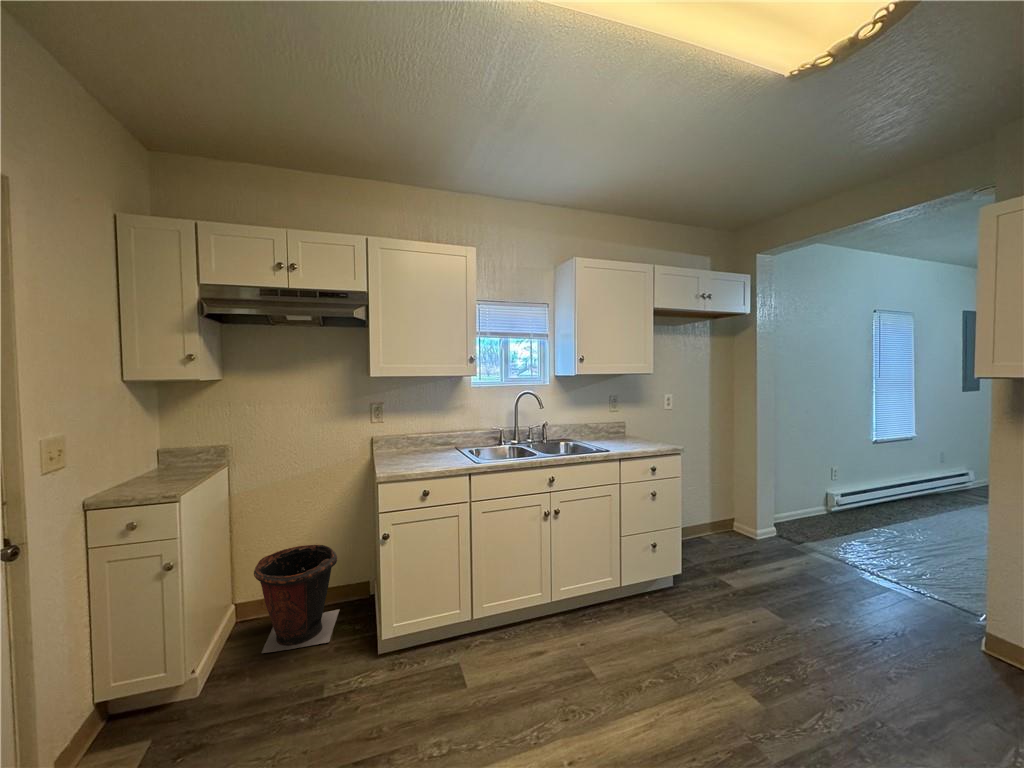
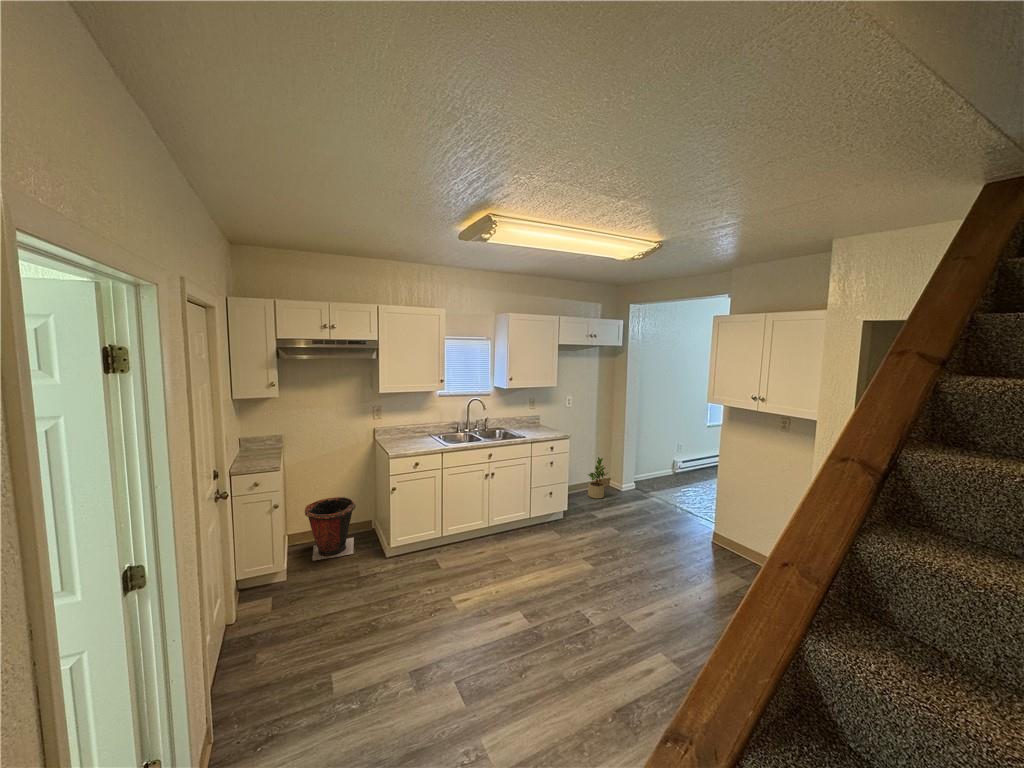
potted plant: none [702,486,738,551] -> present [588,457,608,498]

